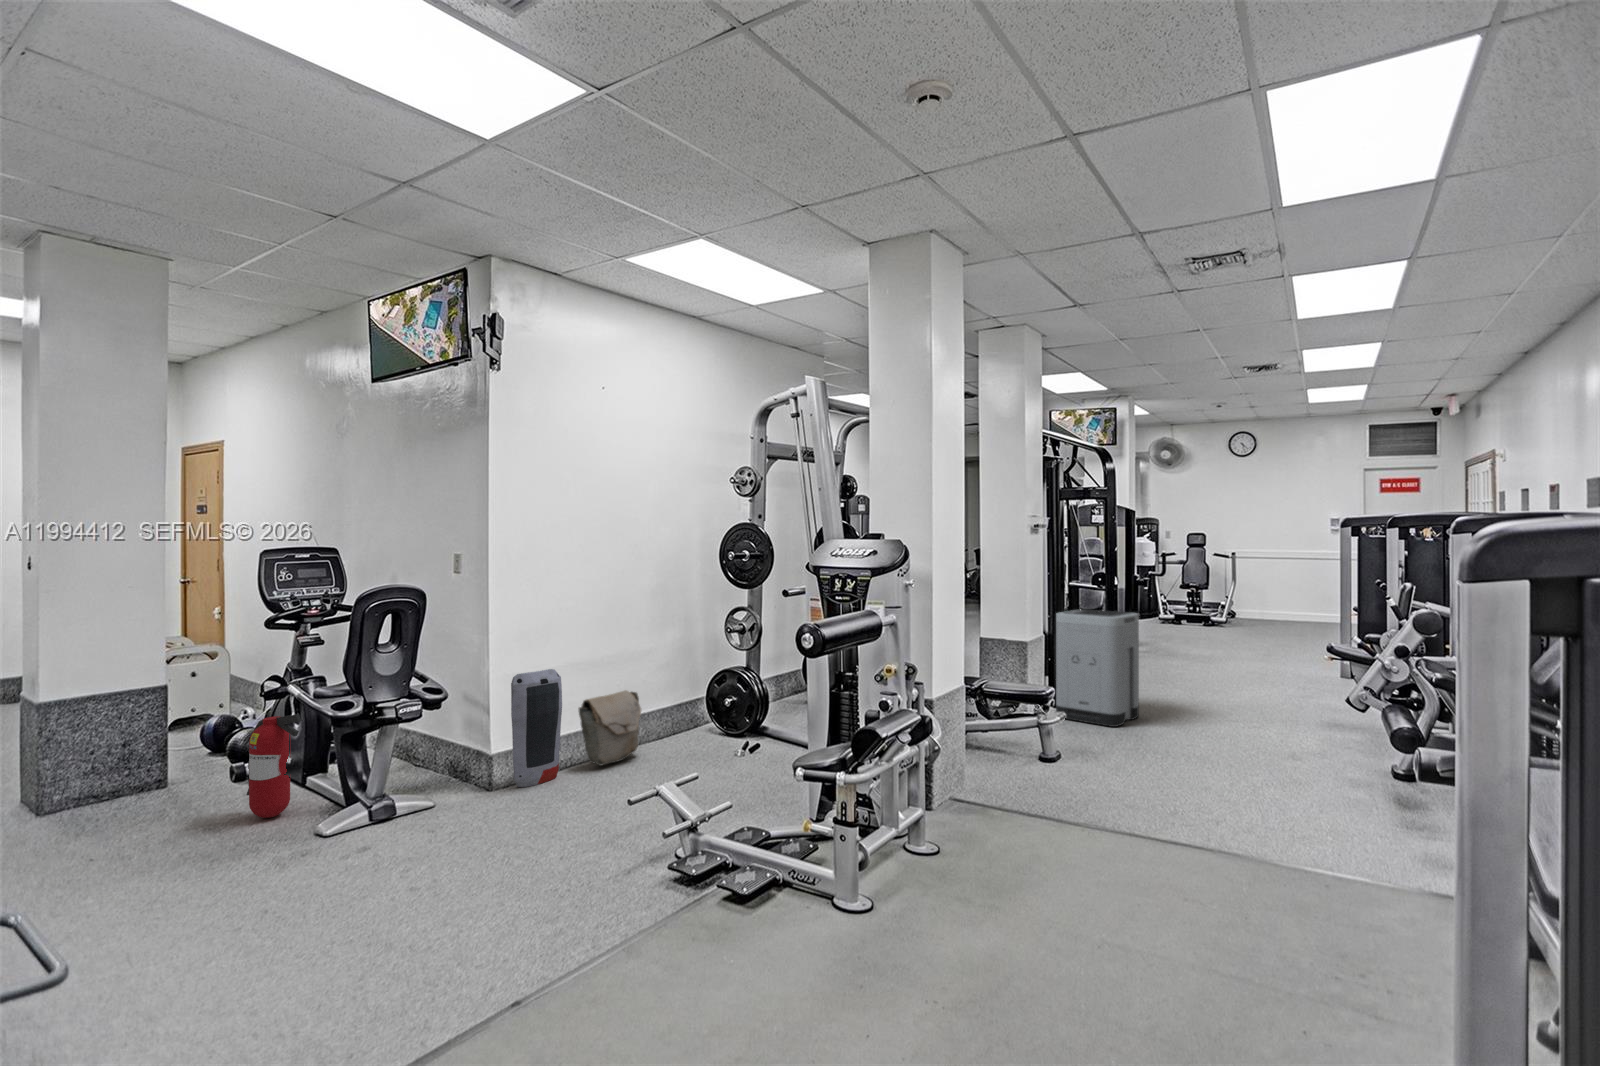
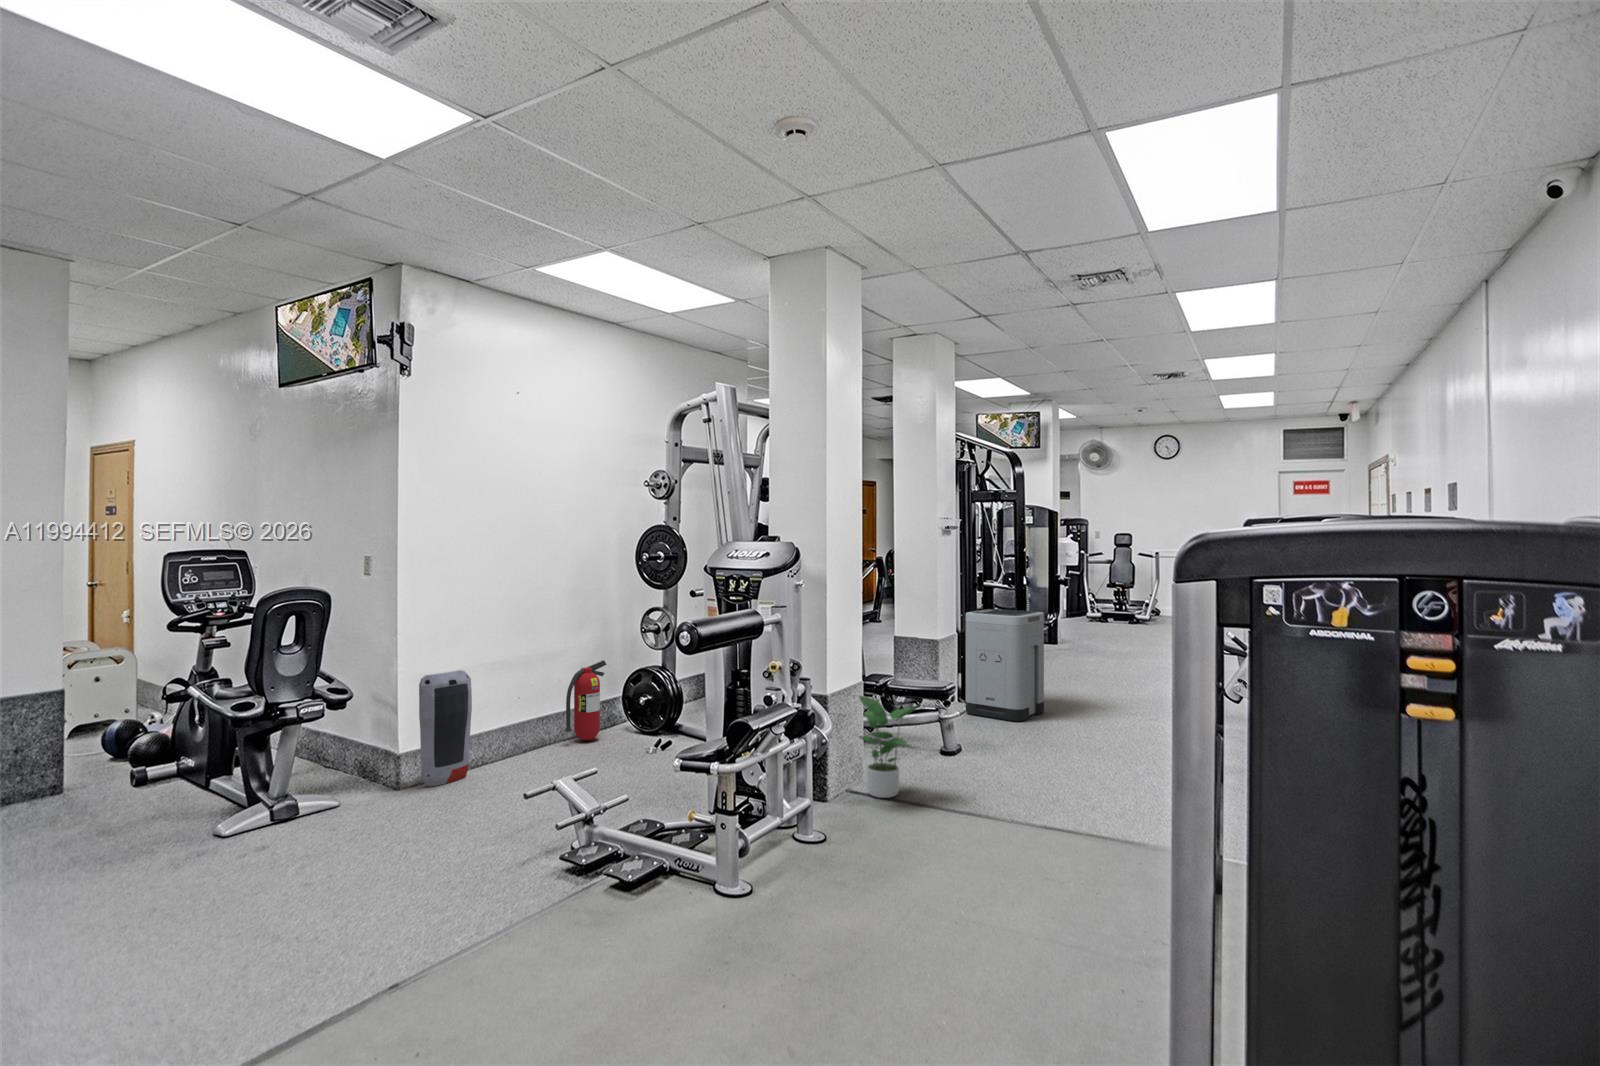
bag: present [579,690,641,765] -> none [489,691,554,765]
potted plant: none [959,699,1034,808] -> present [859,696,919,798]
fire extinguisher: present [246,714,302,818] -> present [565,660,607,741]

